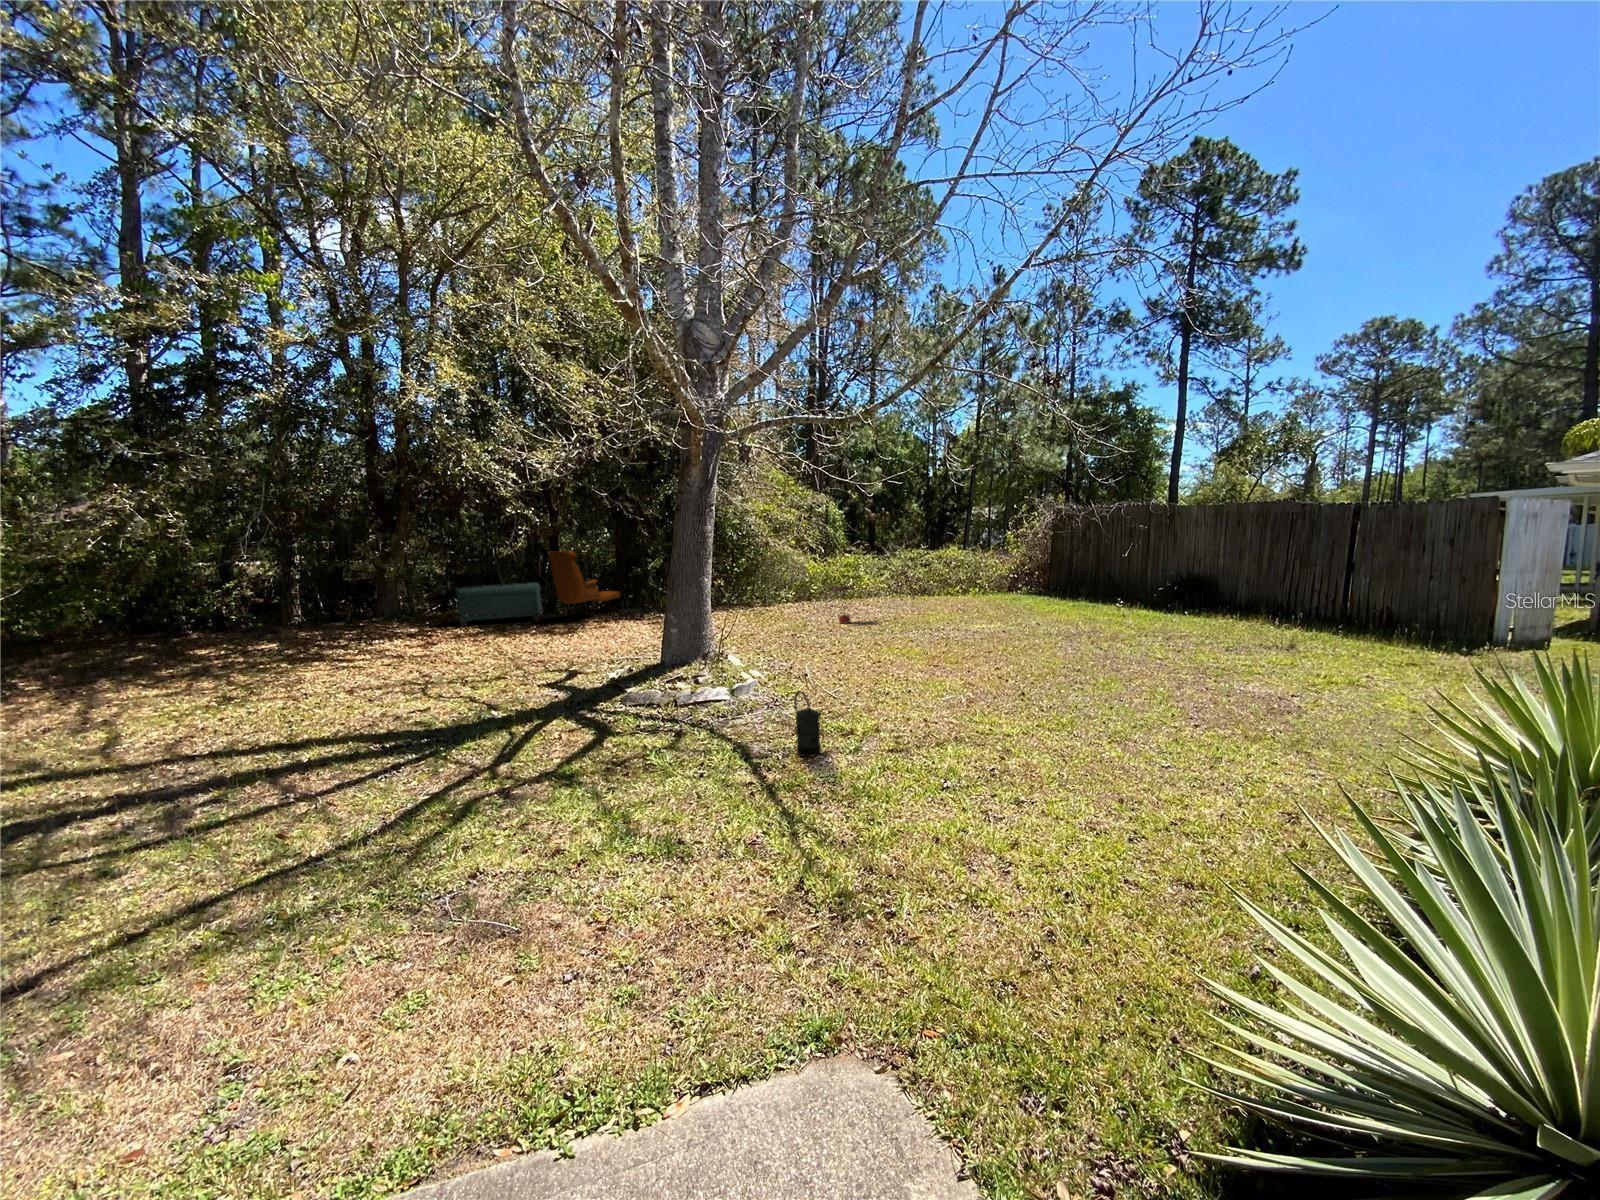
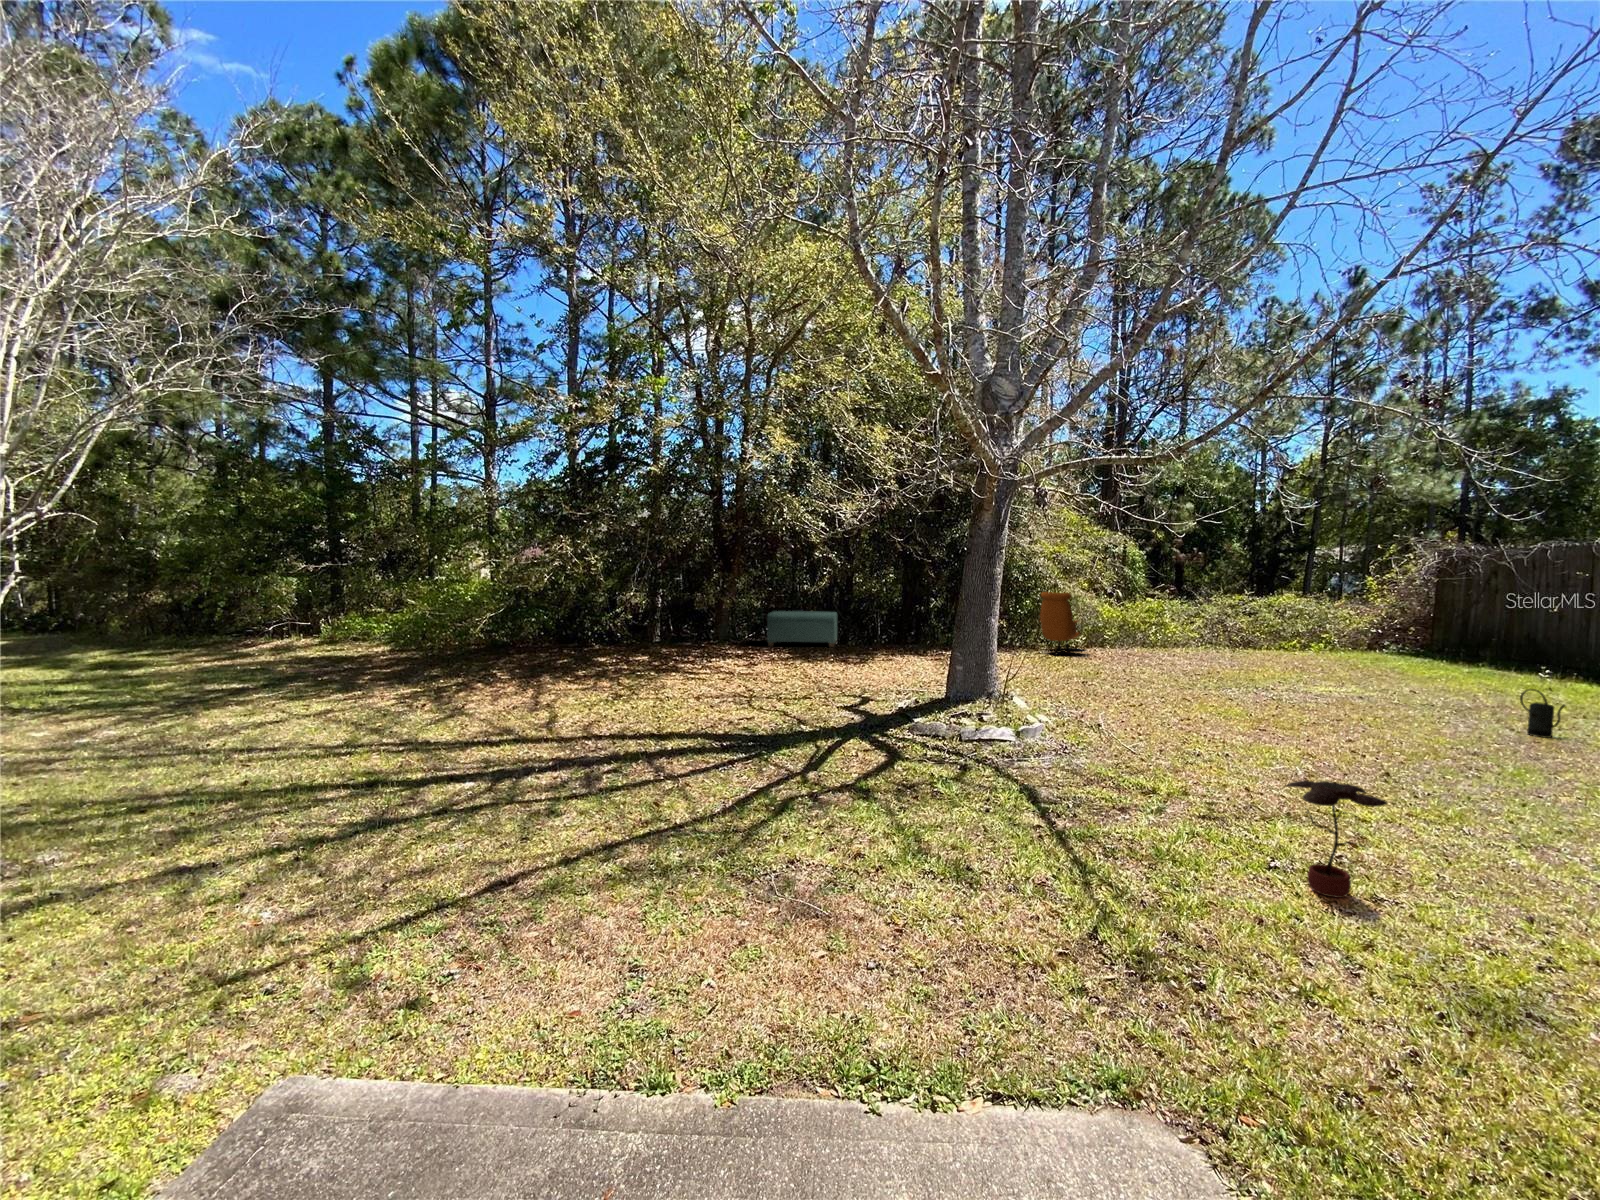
lounge chair: present [549,551,620,618] -> present [1040,592,1080,655]
potted plant: present [834,586,855,624] -> present [1286,780,1387,898]
watering can: present [794,691,821,757] -> present [1520,689,1565,738]

